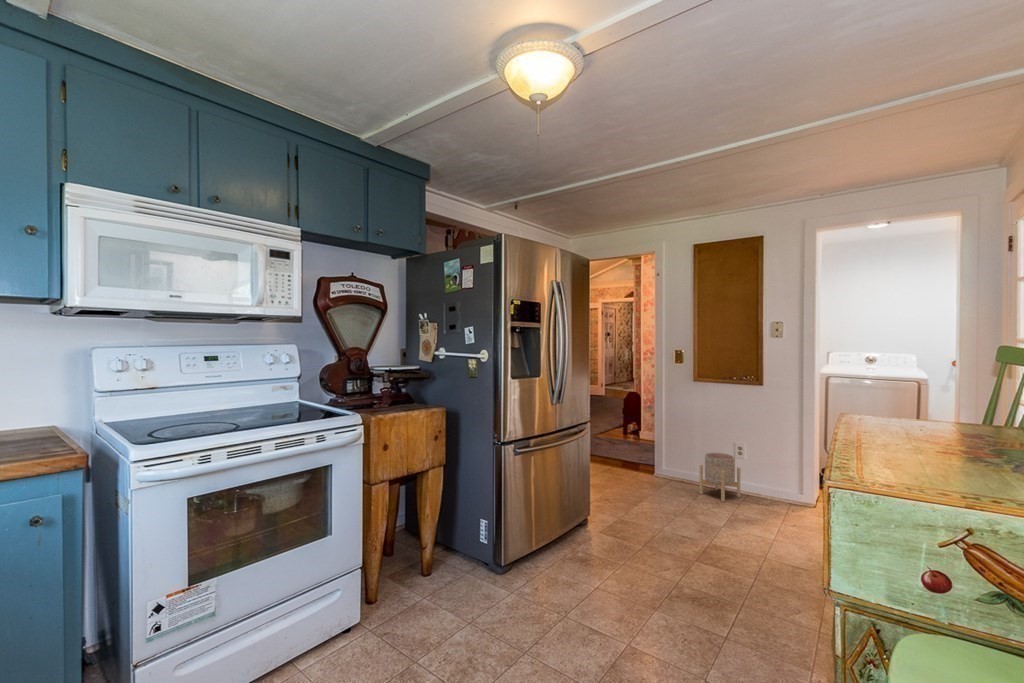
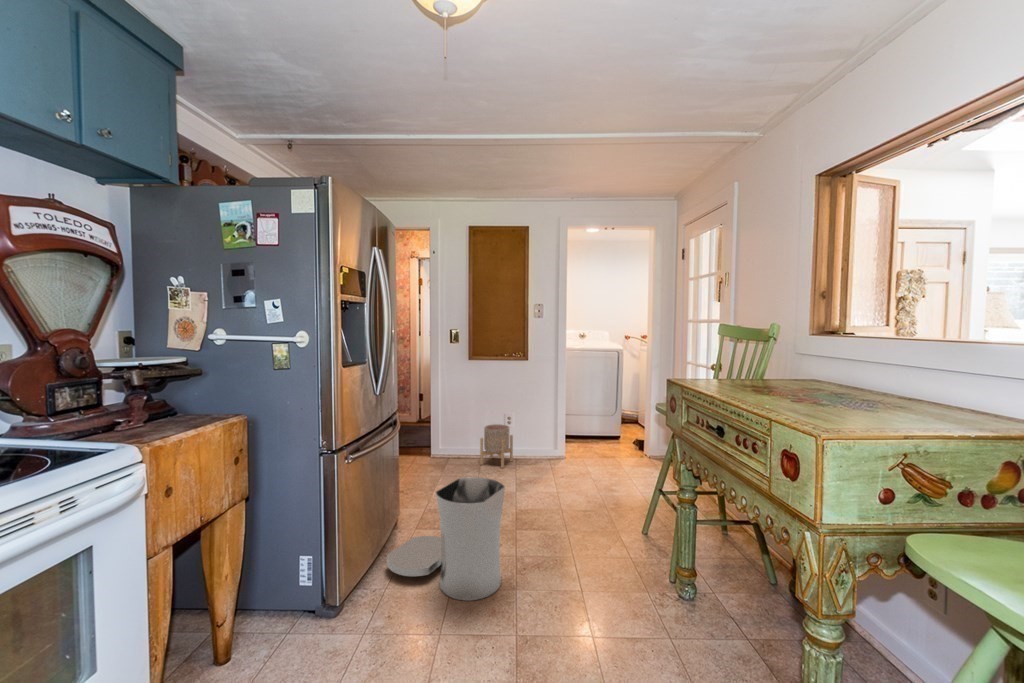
trash can: none [554,489,651,606] -> present [387,477,505,601]

